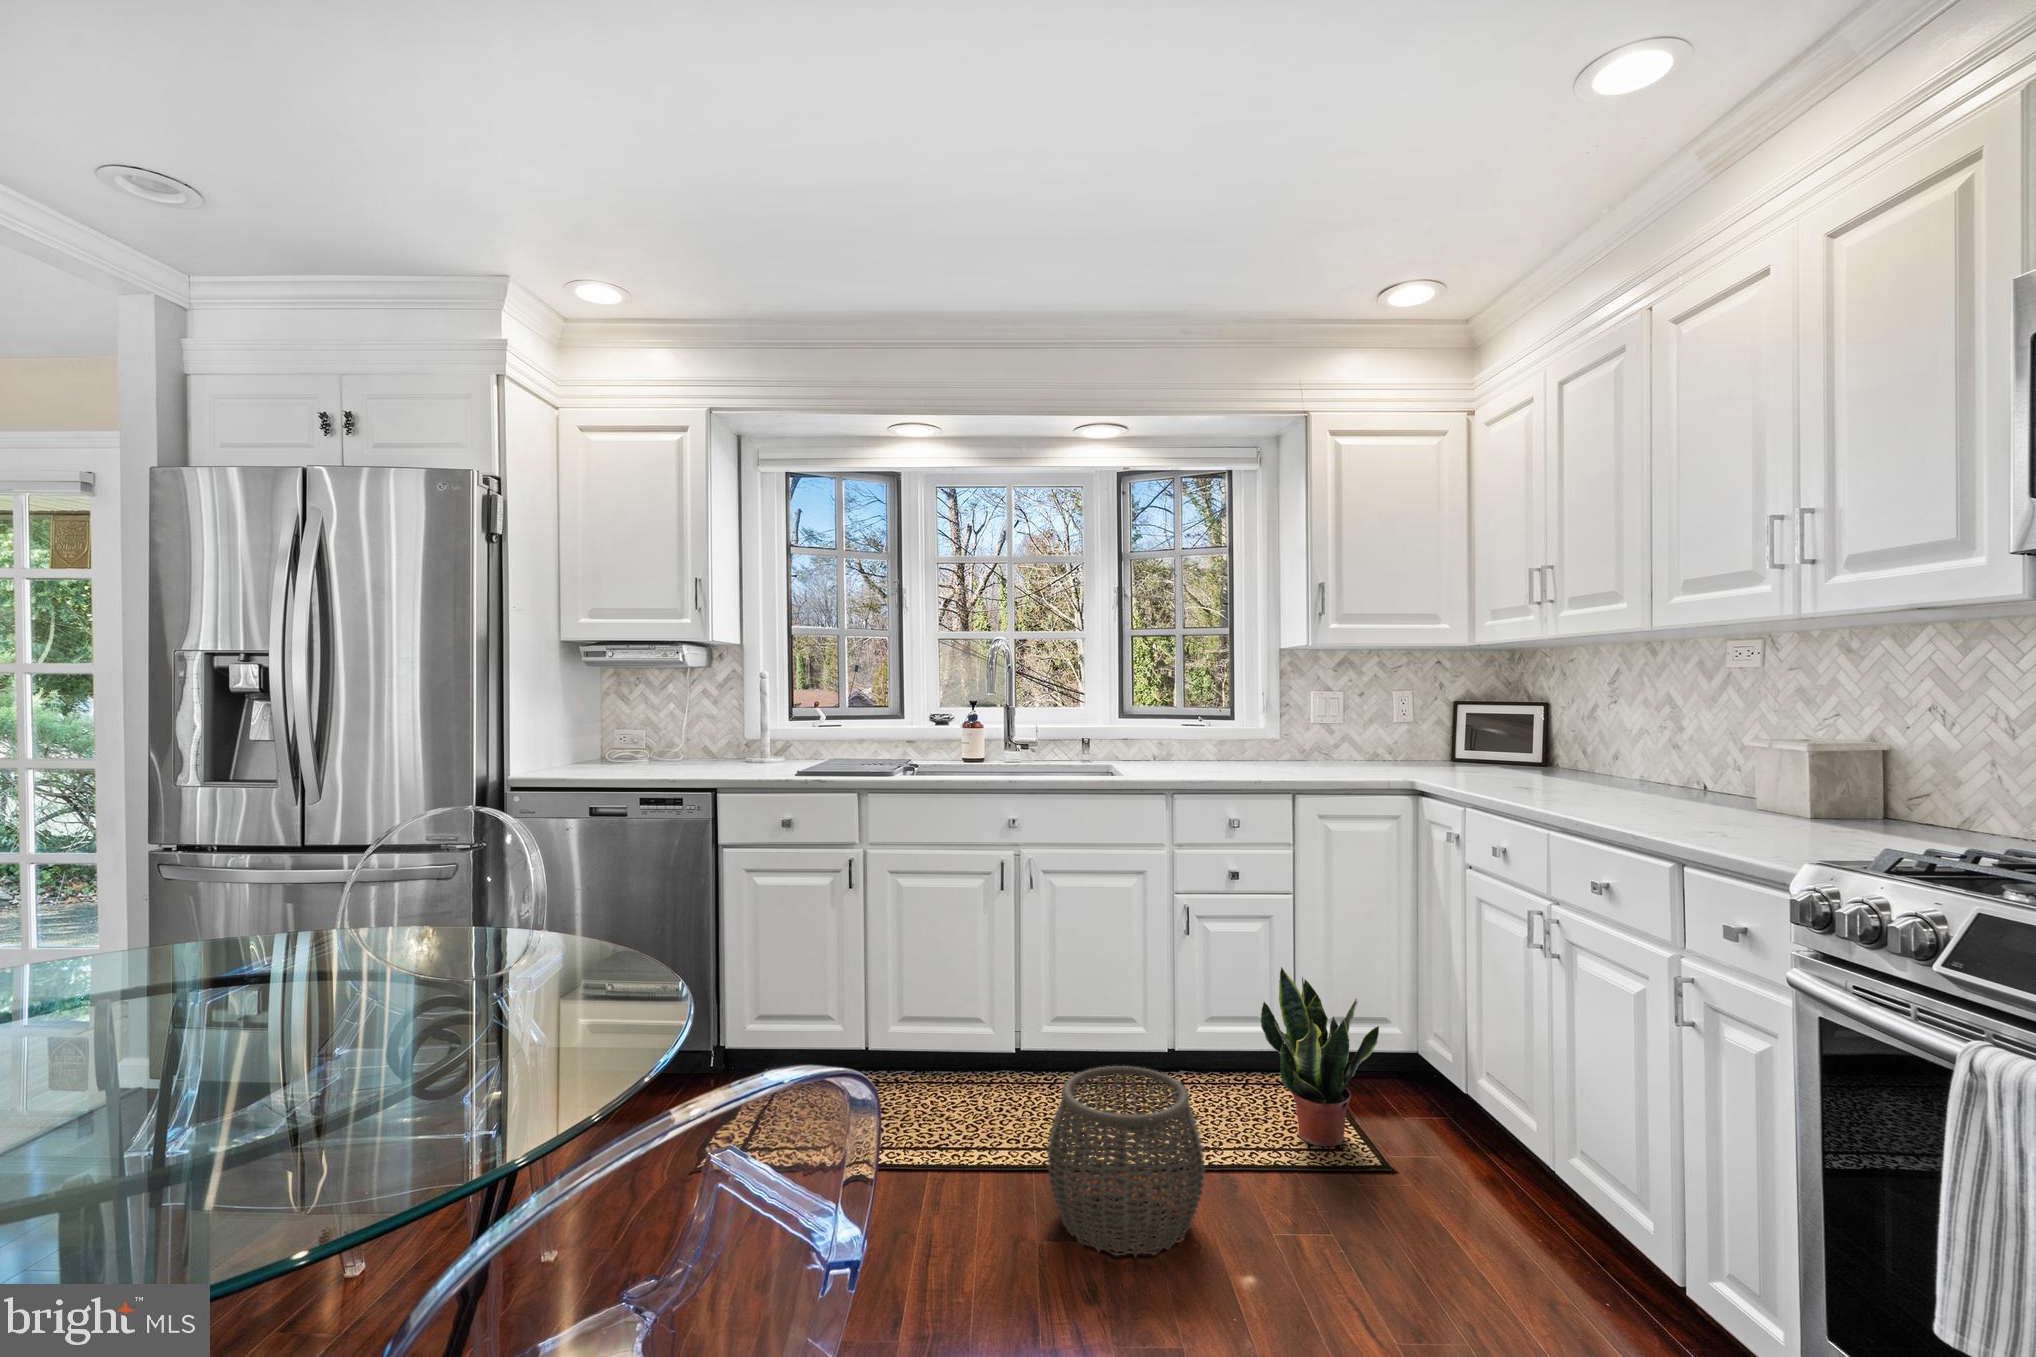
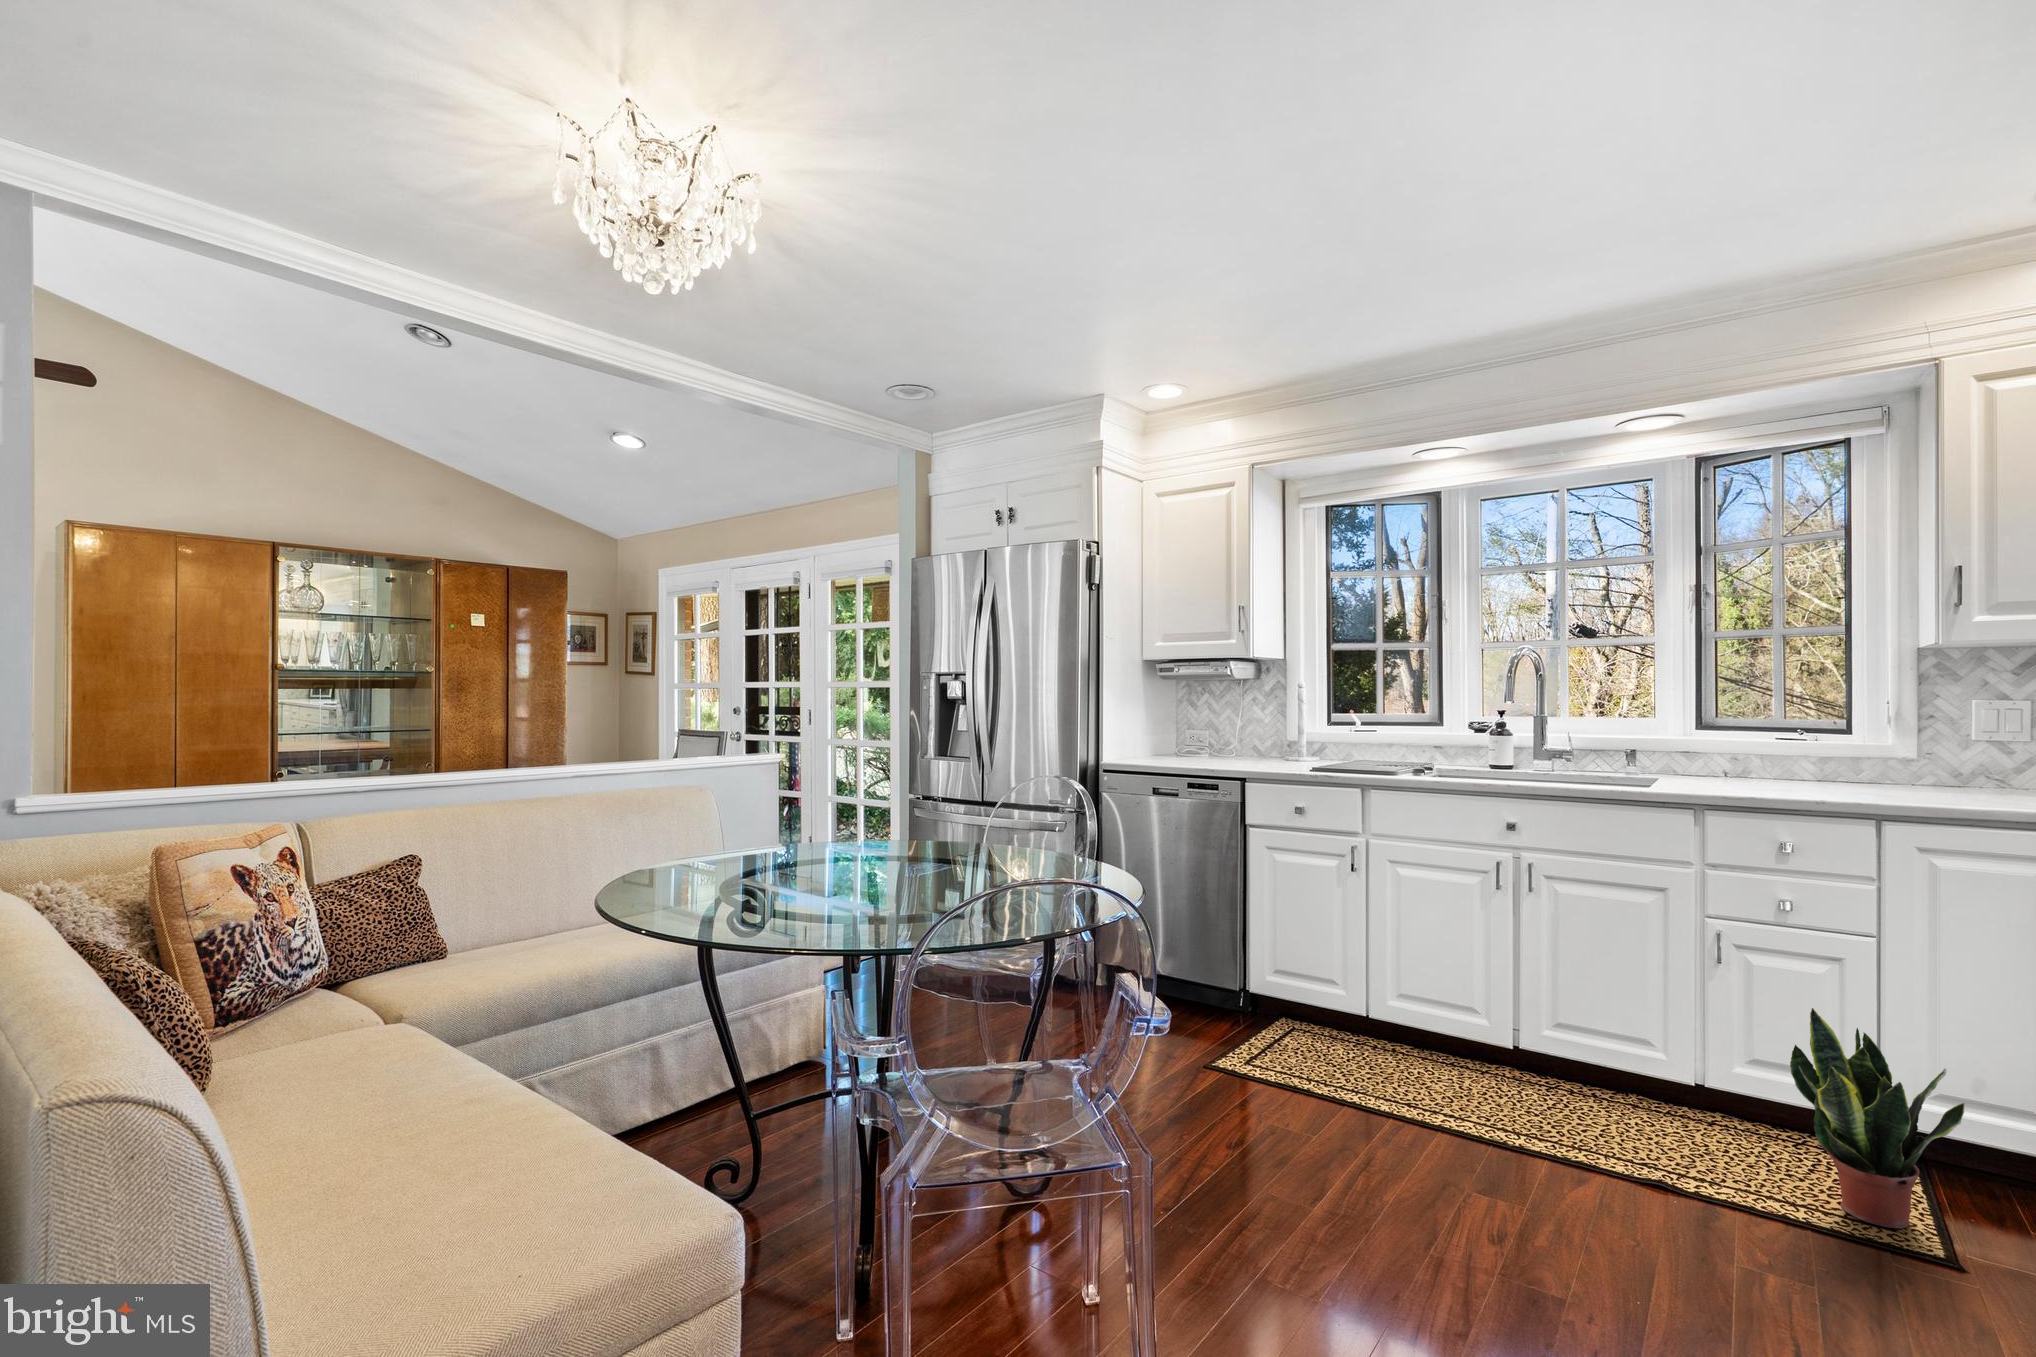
woven basket: present [1047,1066,1205,1257] -> none [1477,1057,1651,1239]

